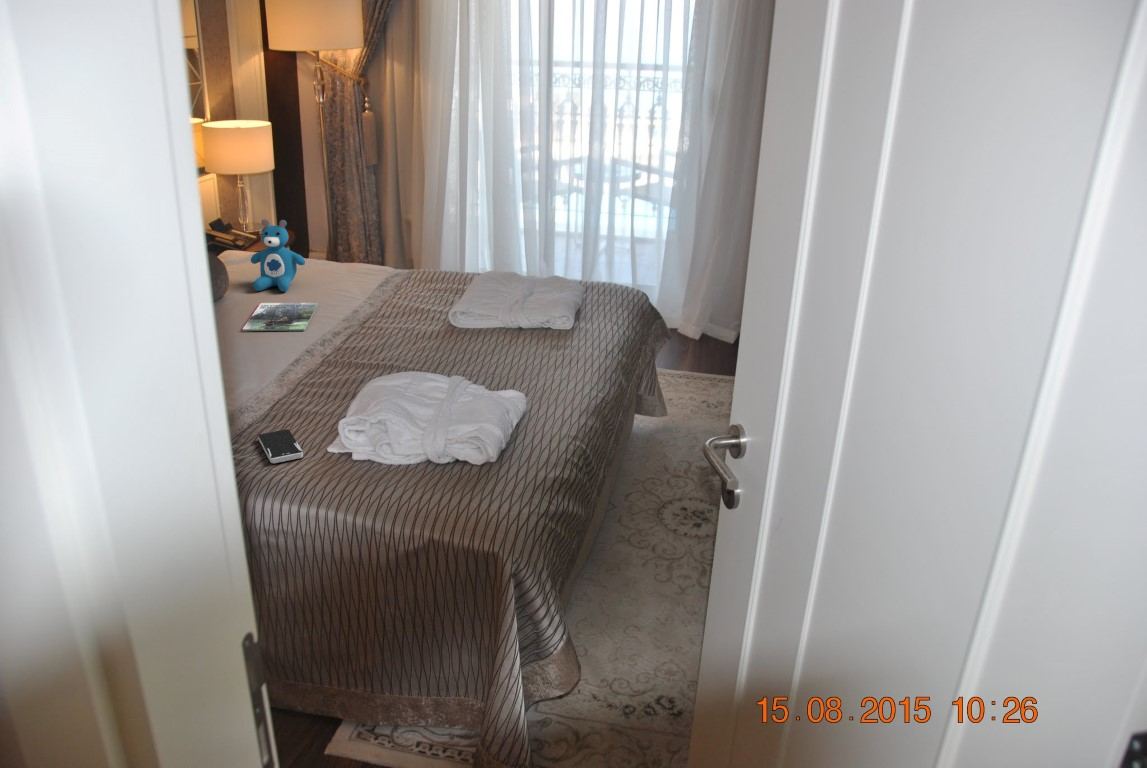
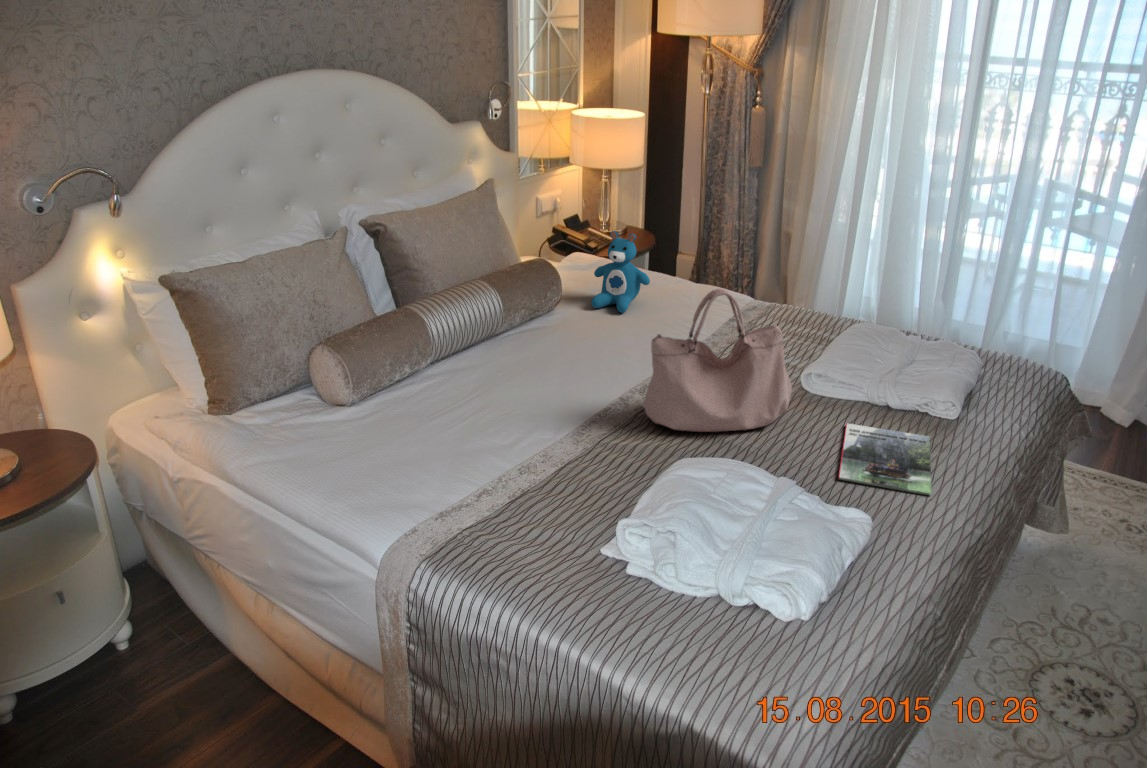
handbag: none [327,243,448,365] -> present [644,289,792,432]
magazine: present [242,303,318,331] -> present [838,424,931,495]
smartphone: present [258,429,303,463] -> none [535,510,576,558]

